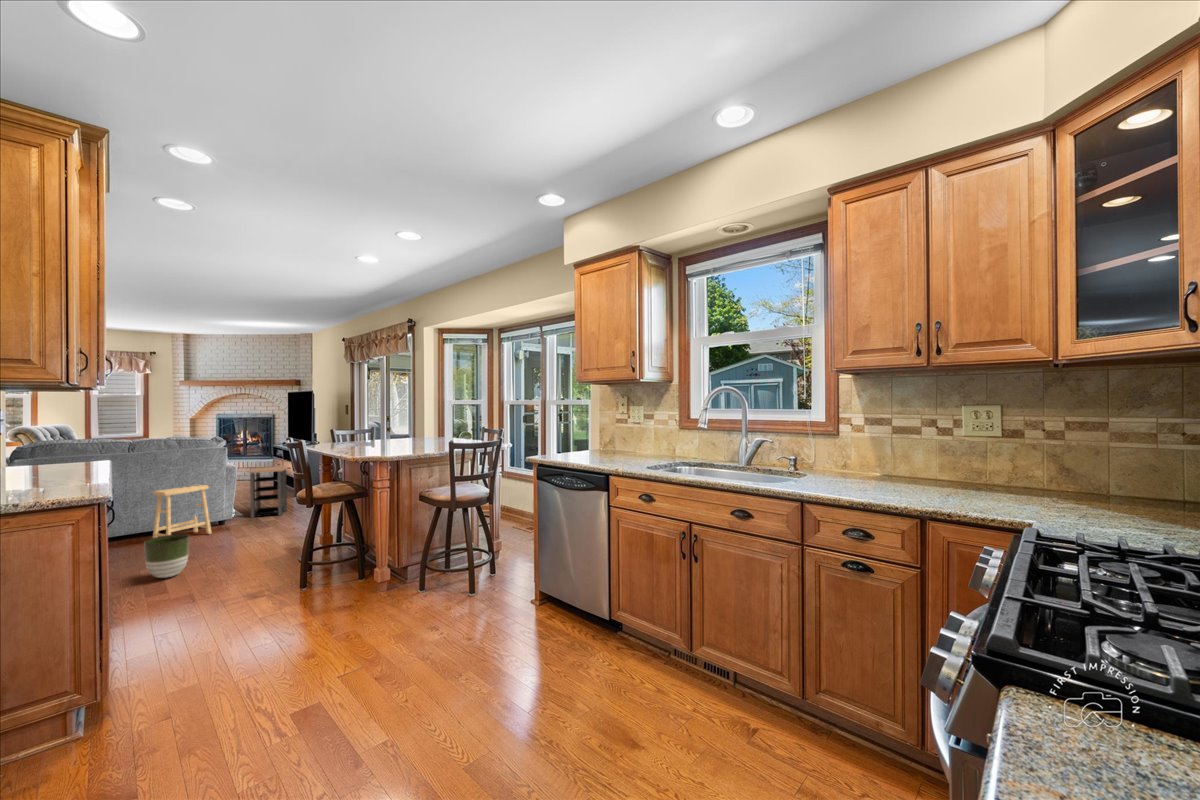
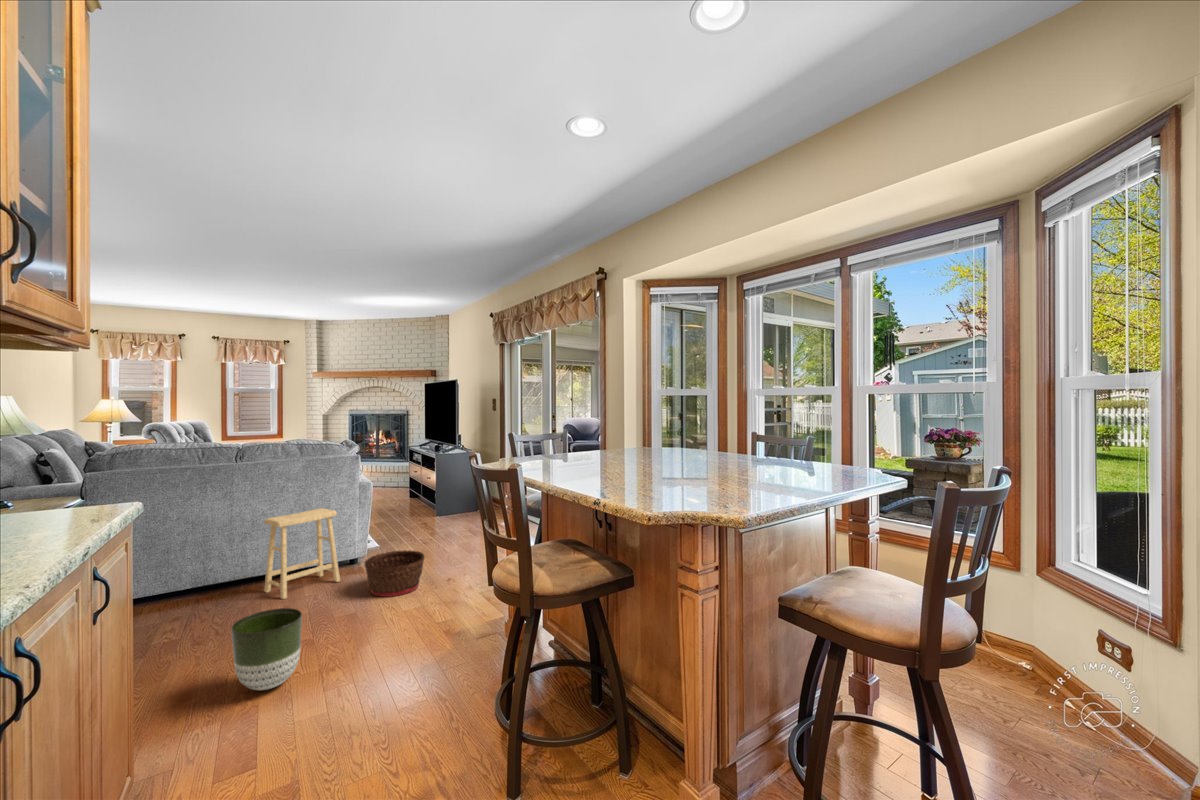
side table: present [249,466,288,518] -> none [387,480,434,552]
basket: none [230,511,276,539] -> present [365,550,425,597]

